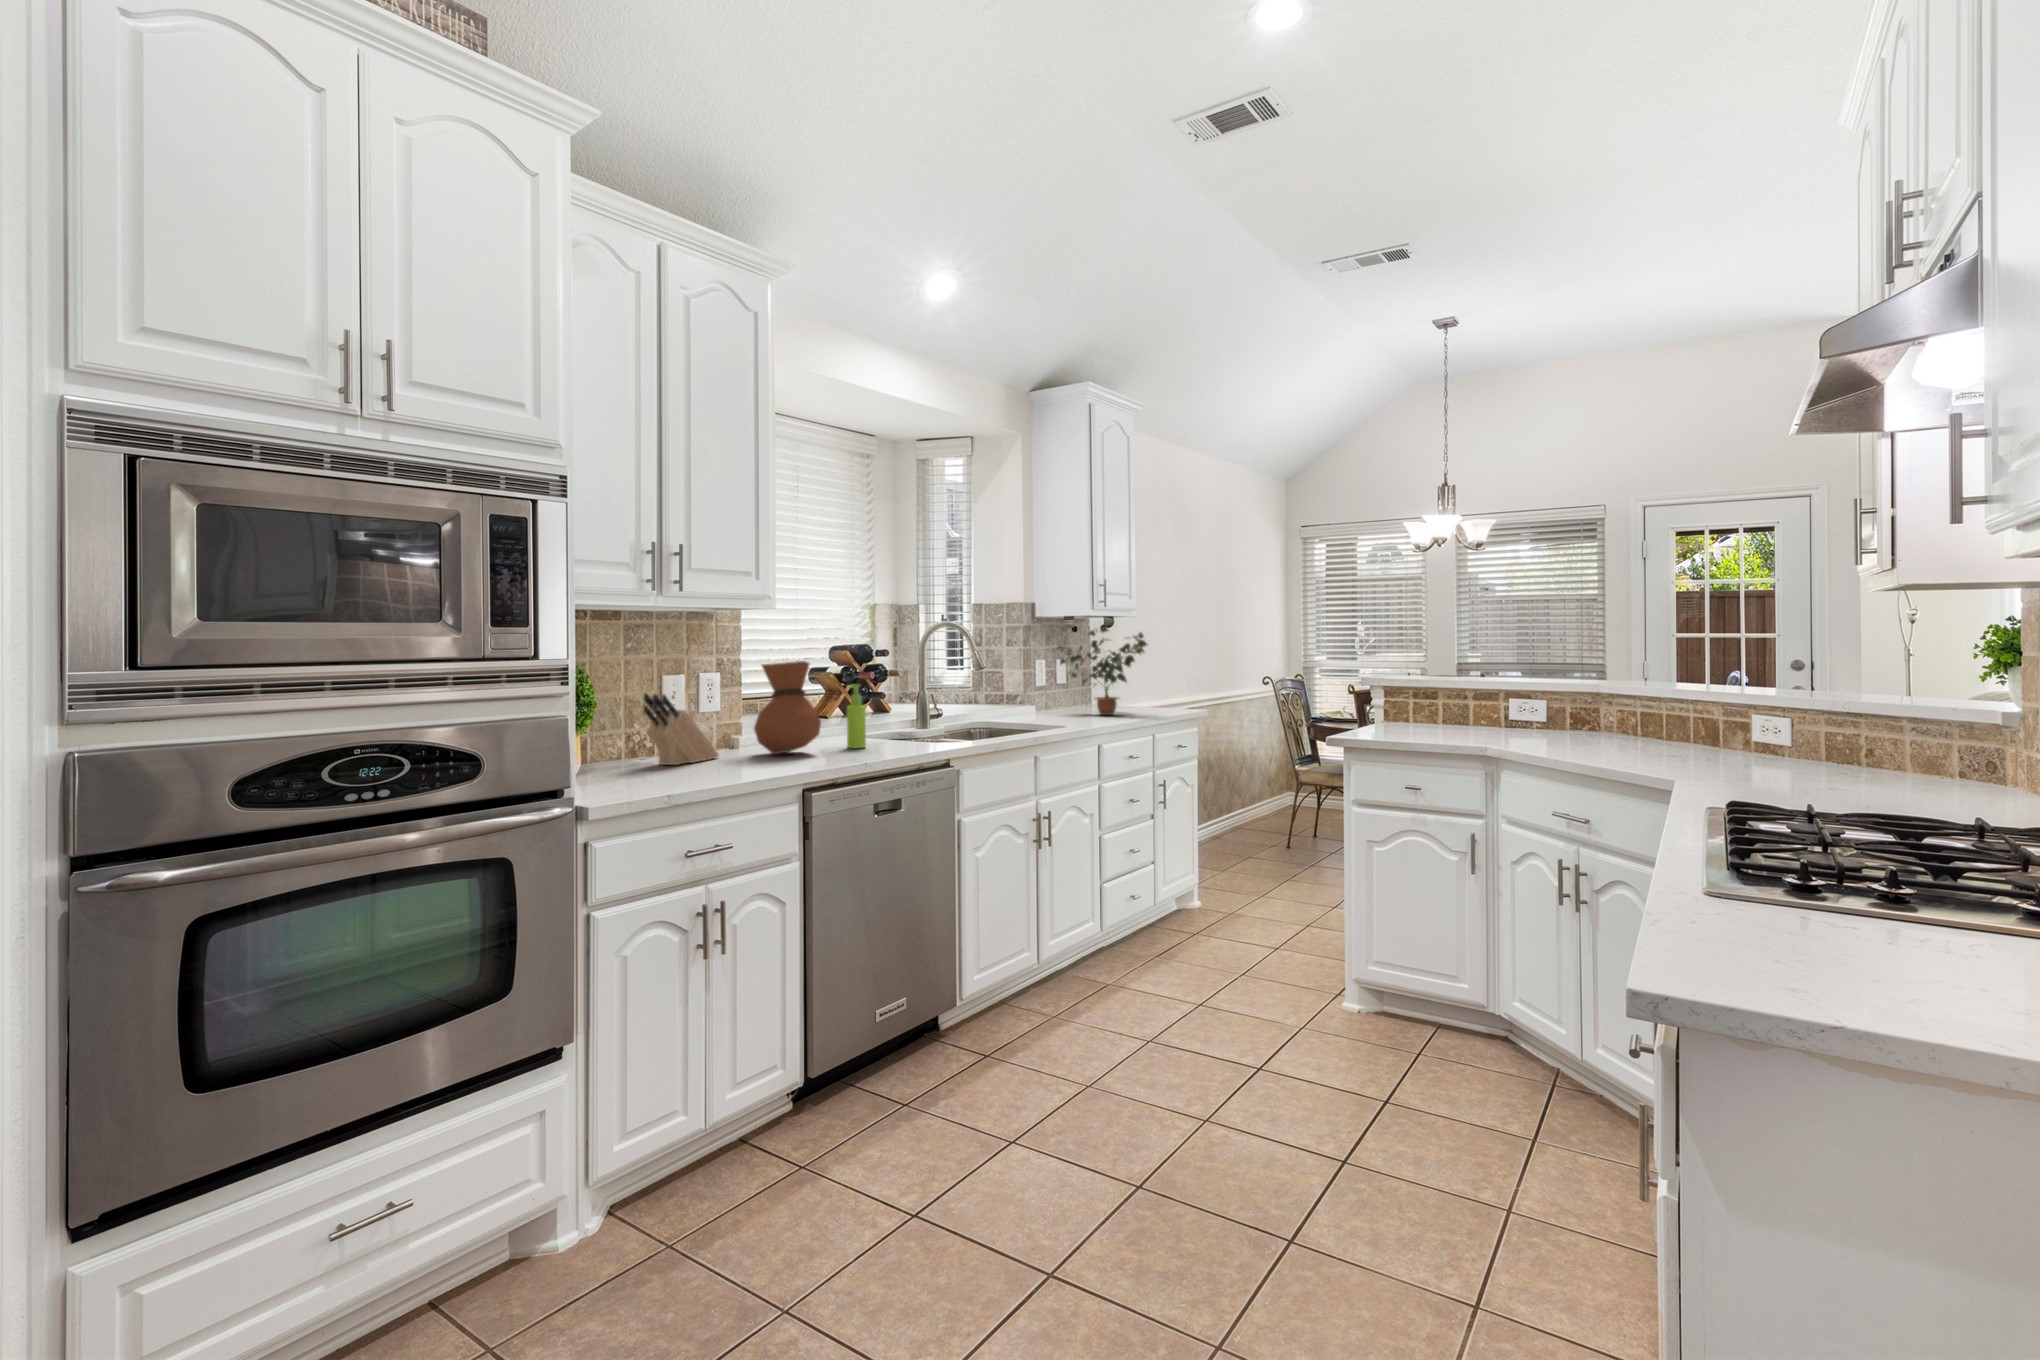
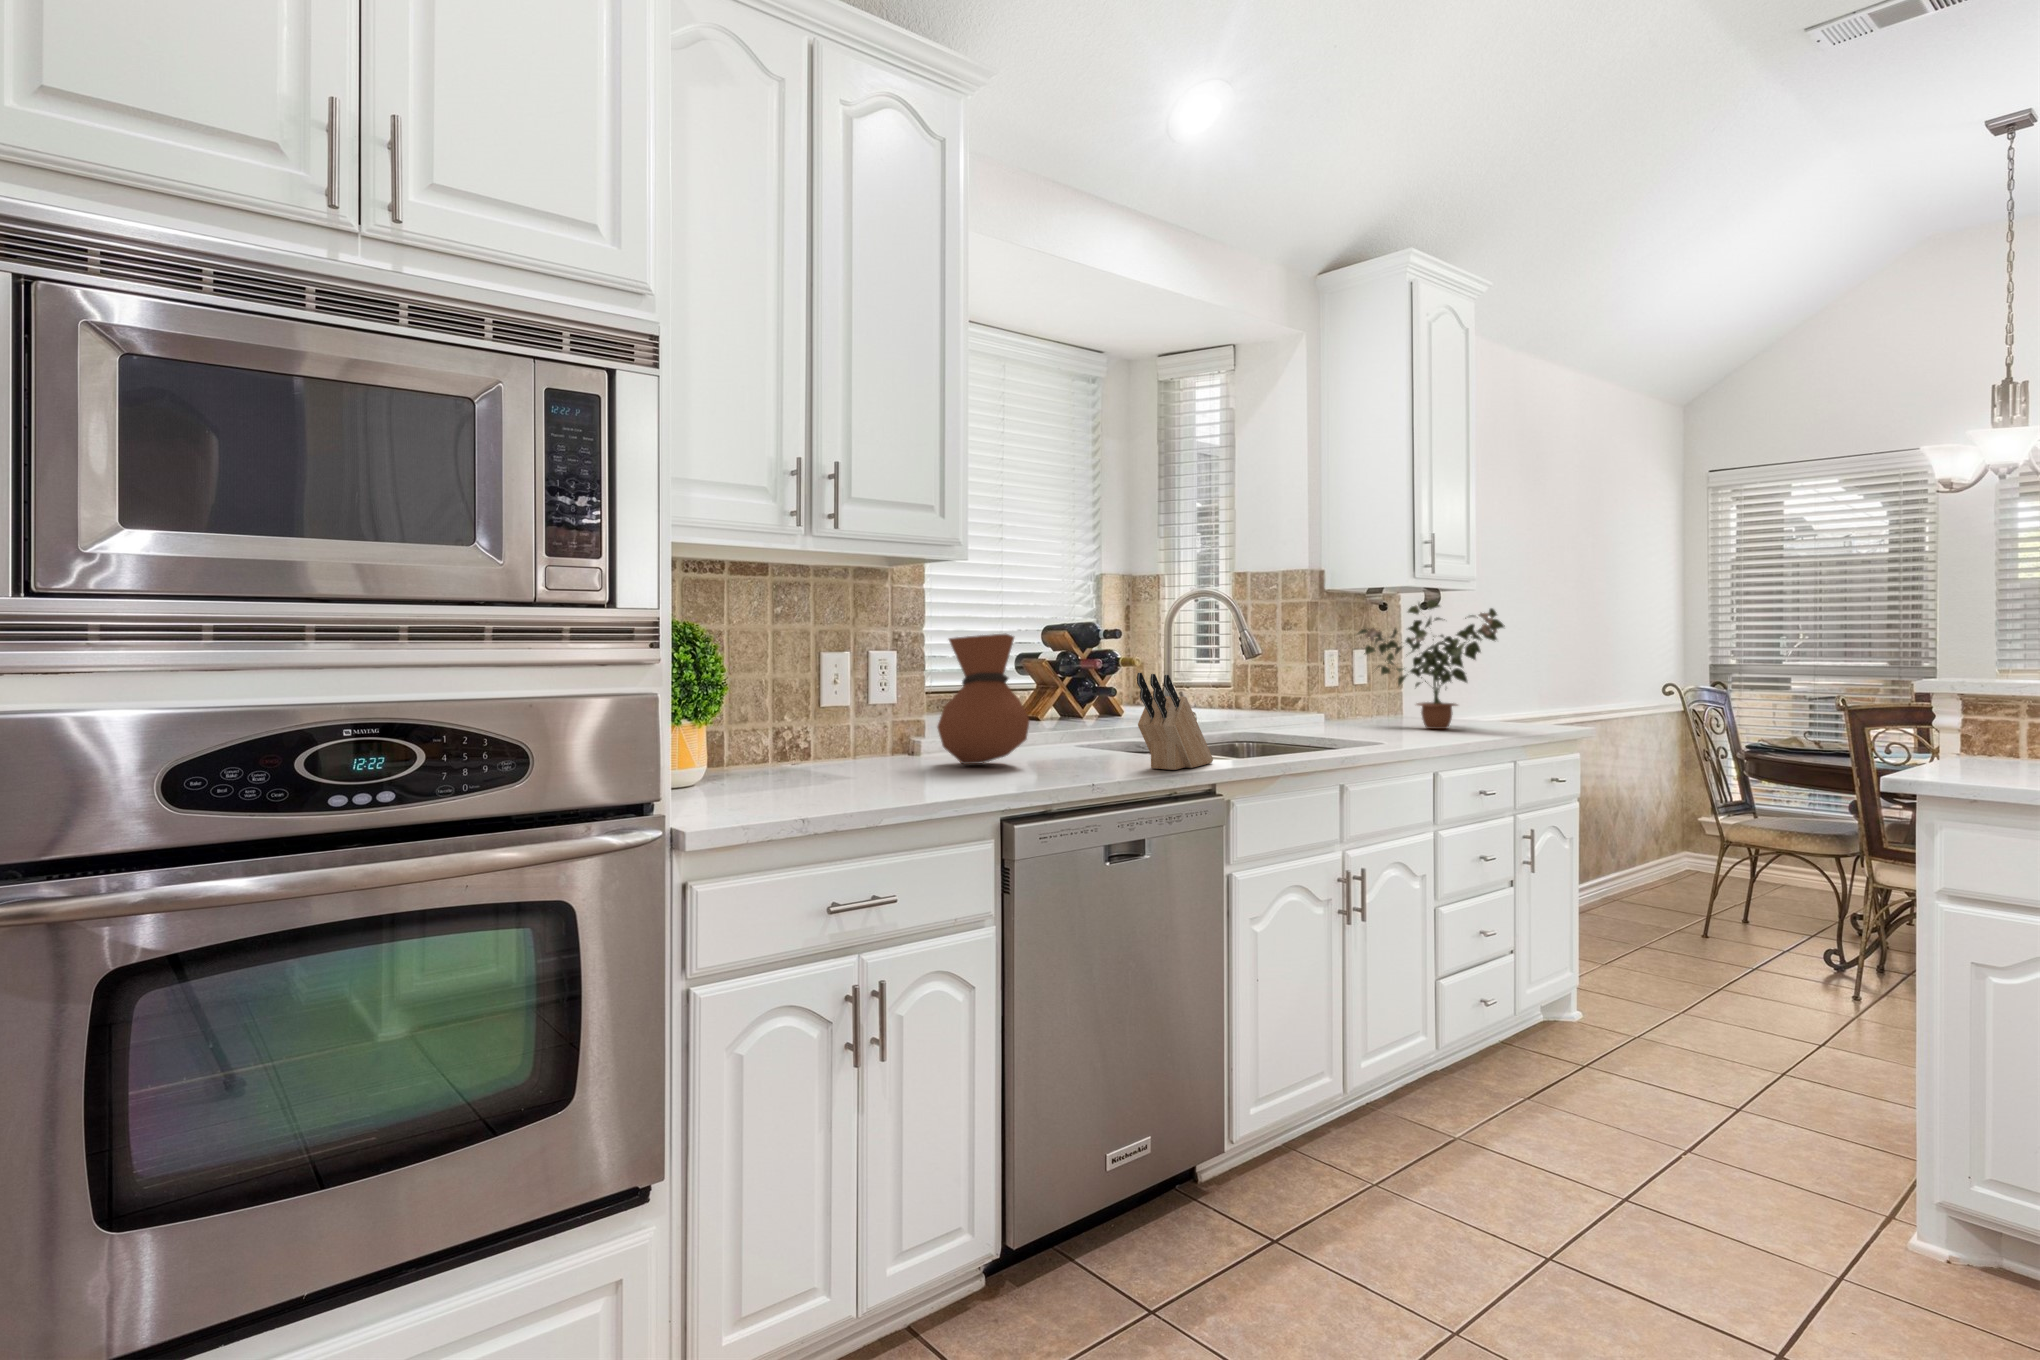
soap dispenser: present [847,685,866,748] -> none [1065,670,1092,761]
knife block: present [643,693,719,765] -> present [1137,673,1213,770]

